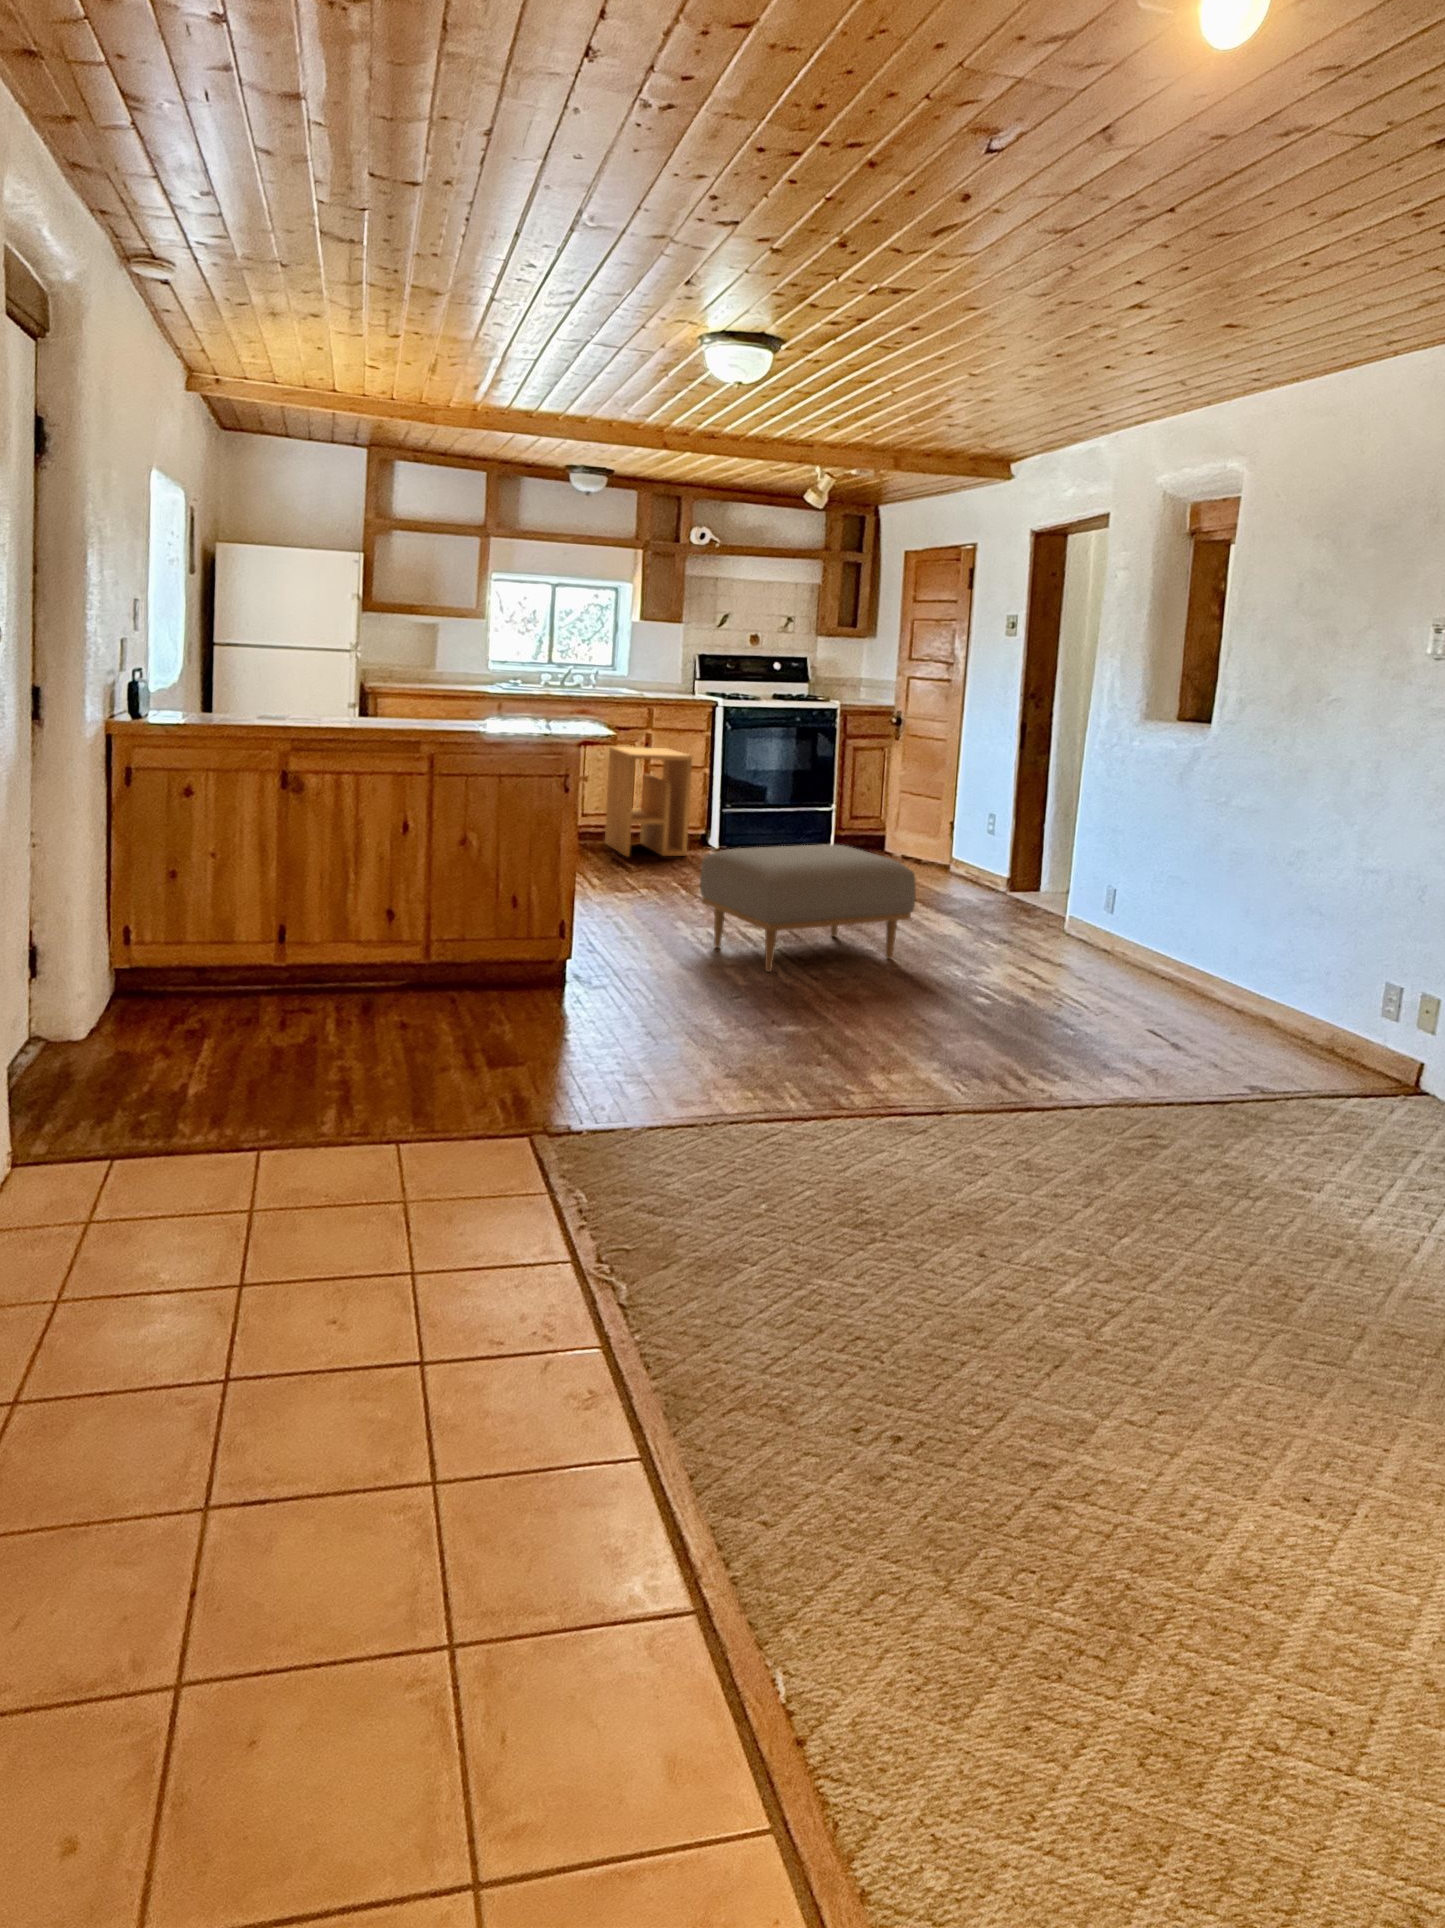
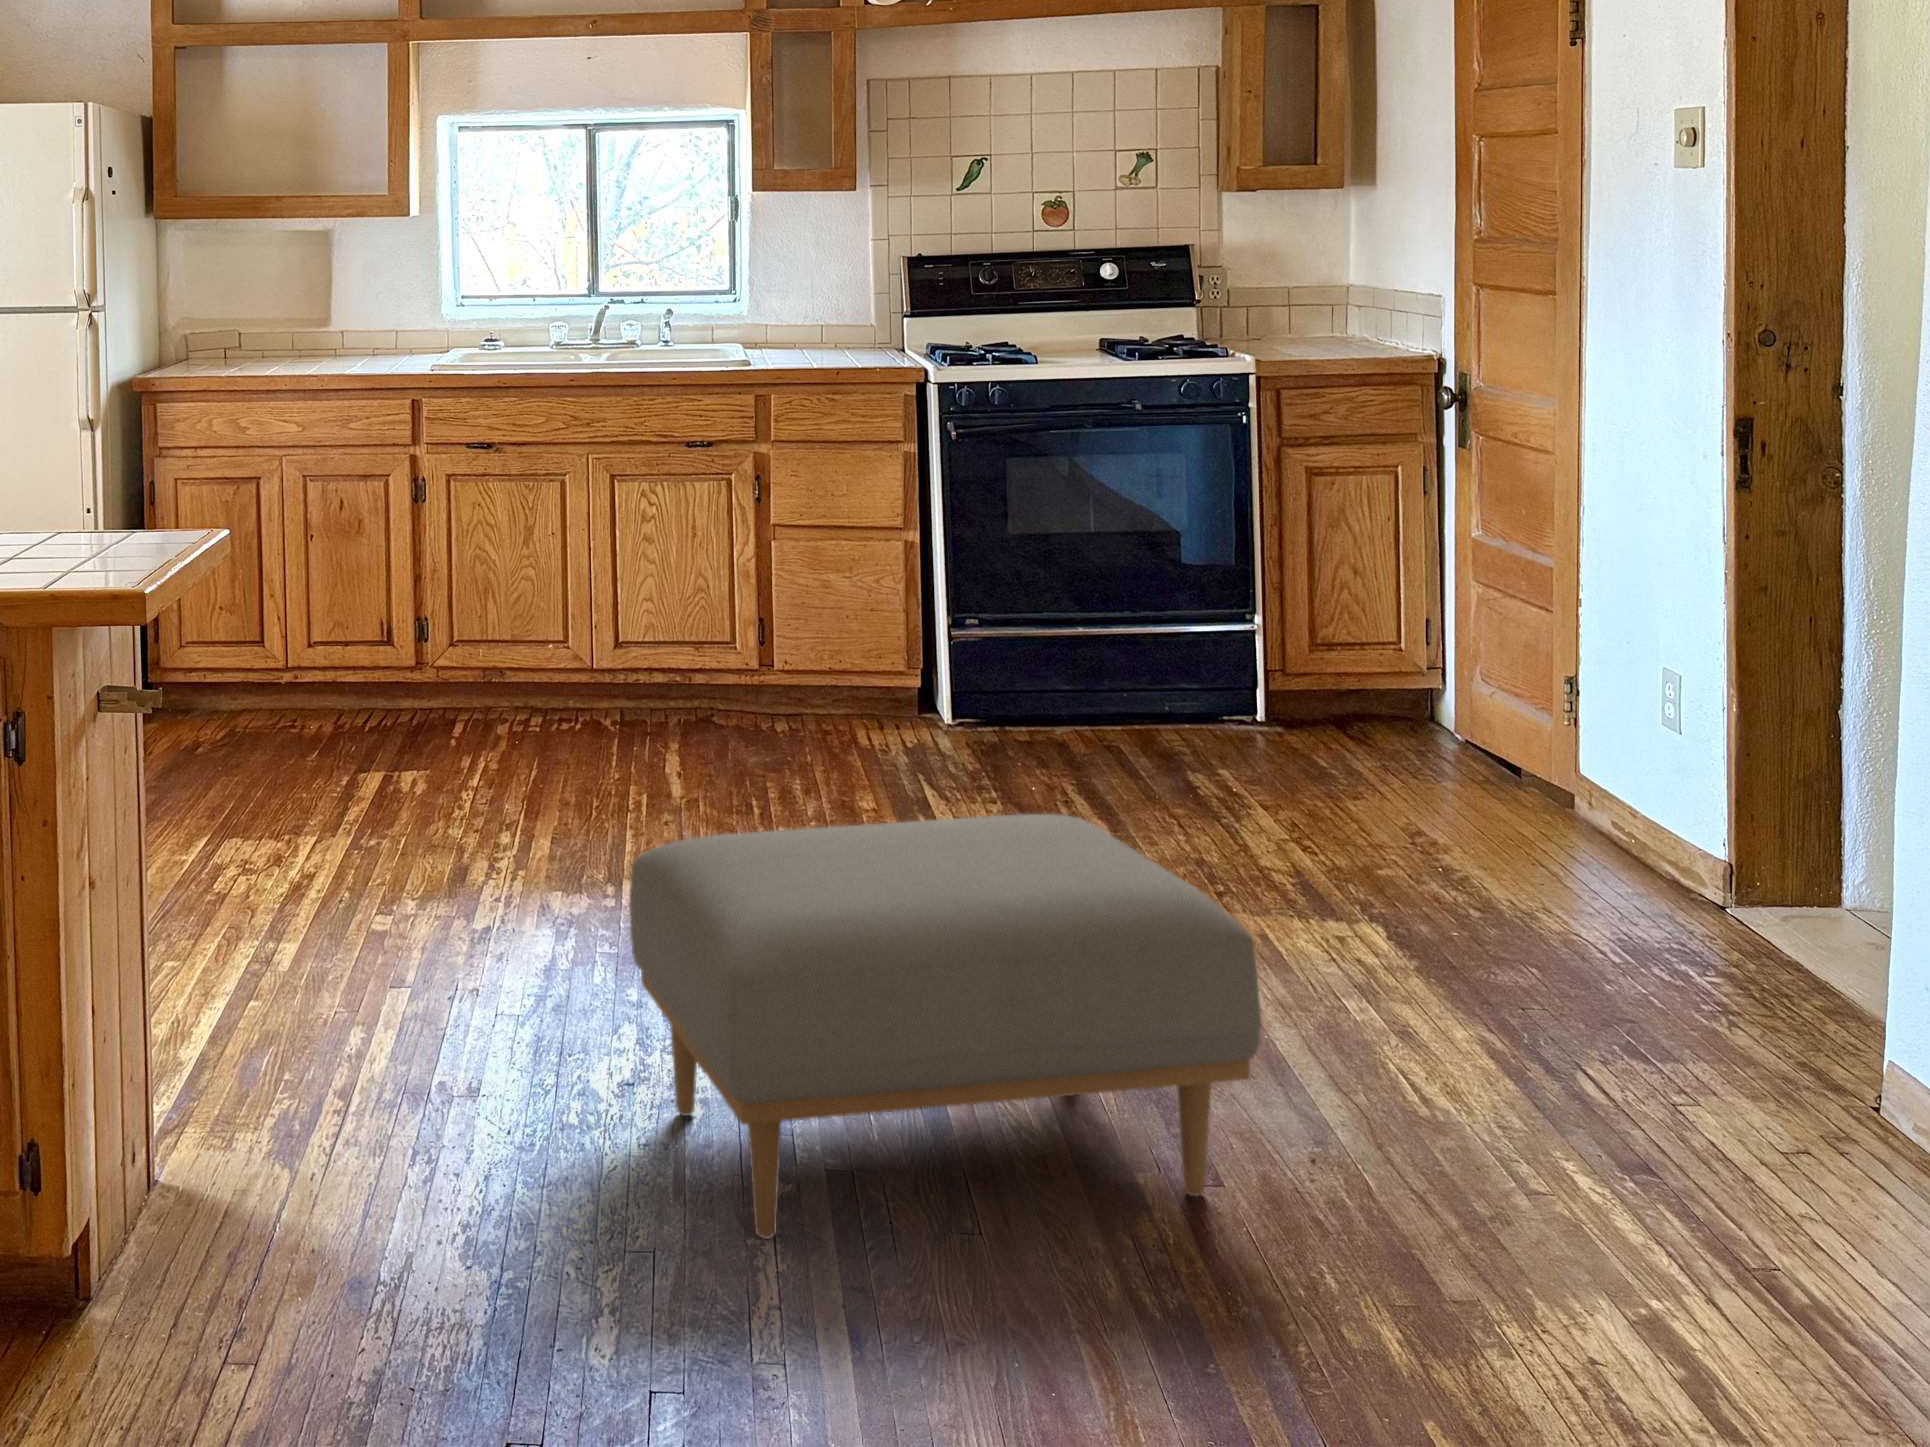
side table: present [605,747,692,856] -> none [668,485,846,757]

